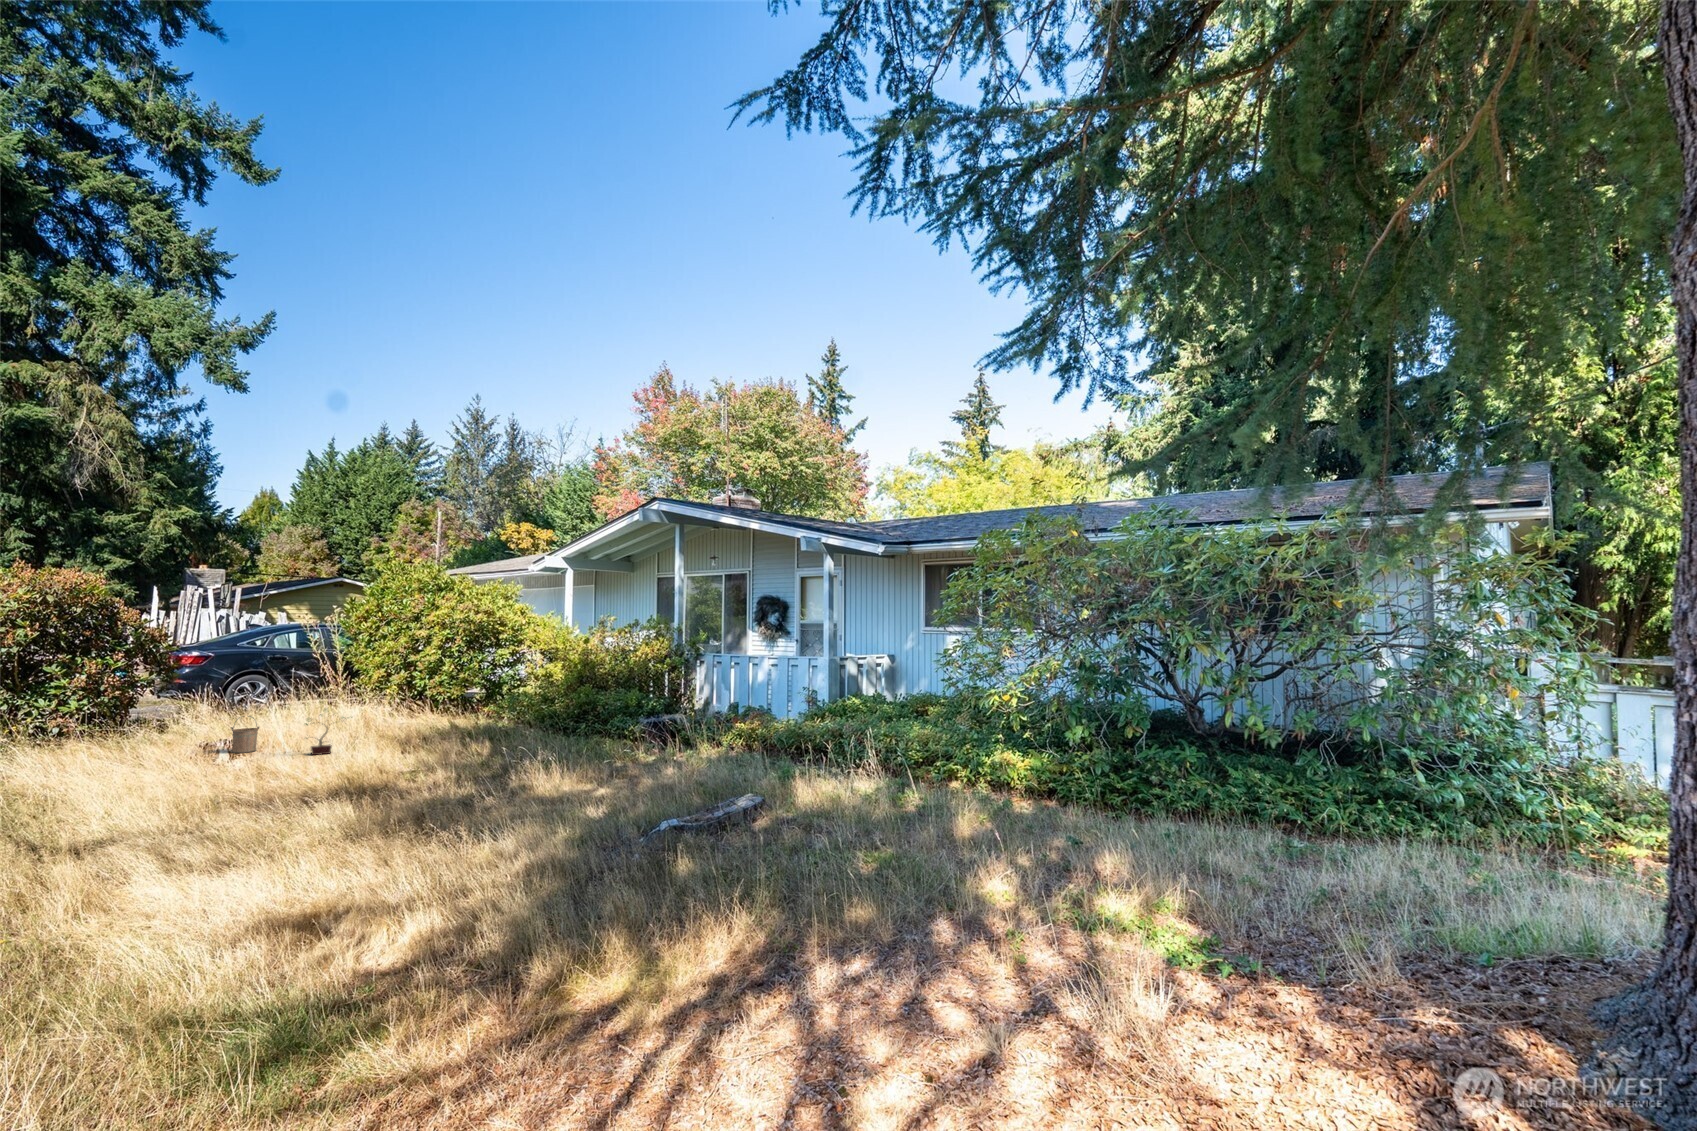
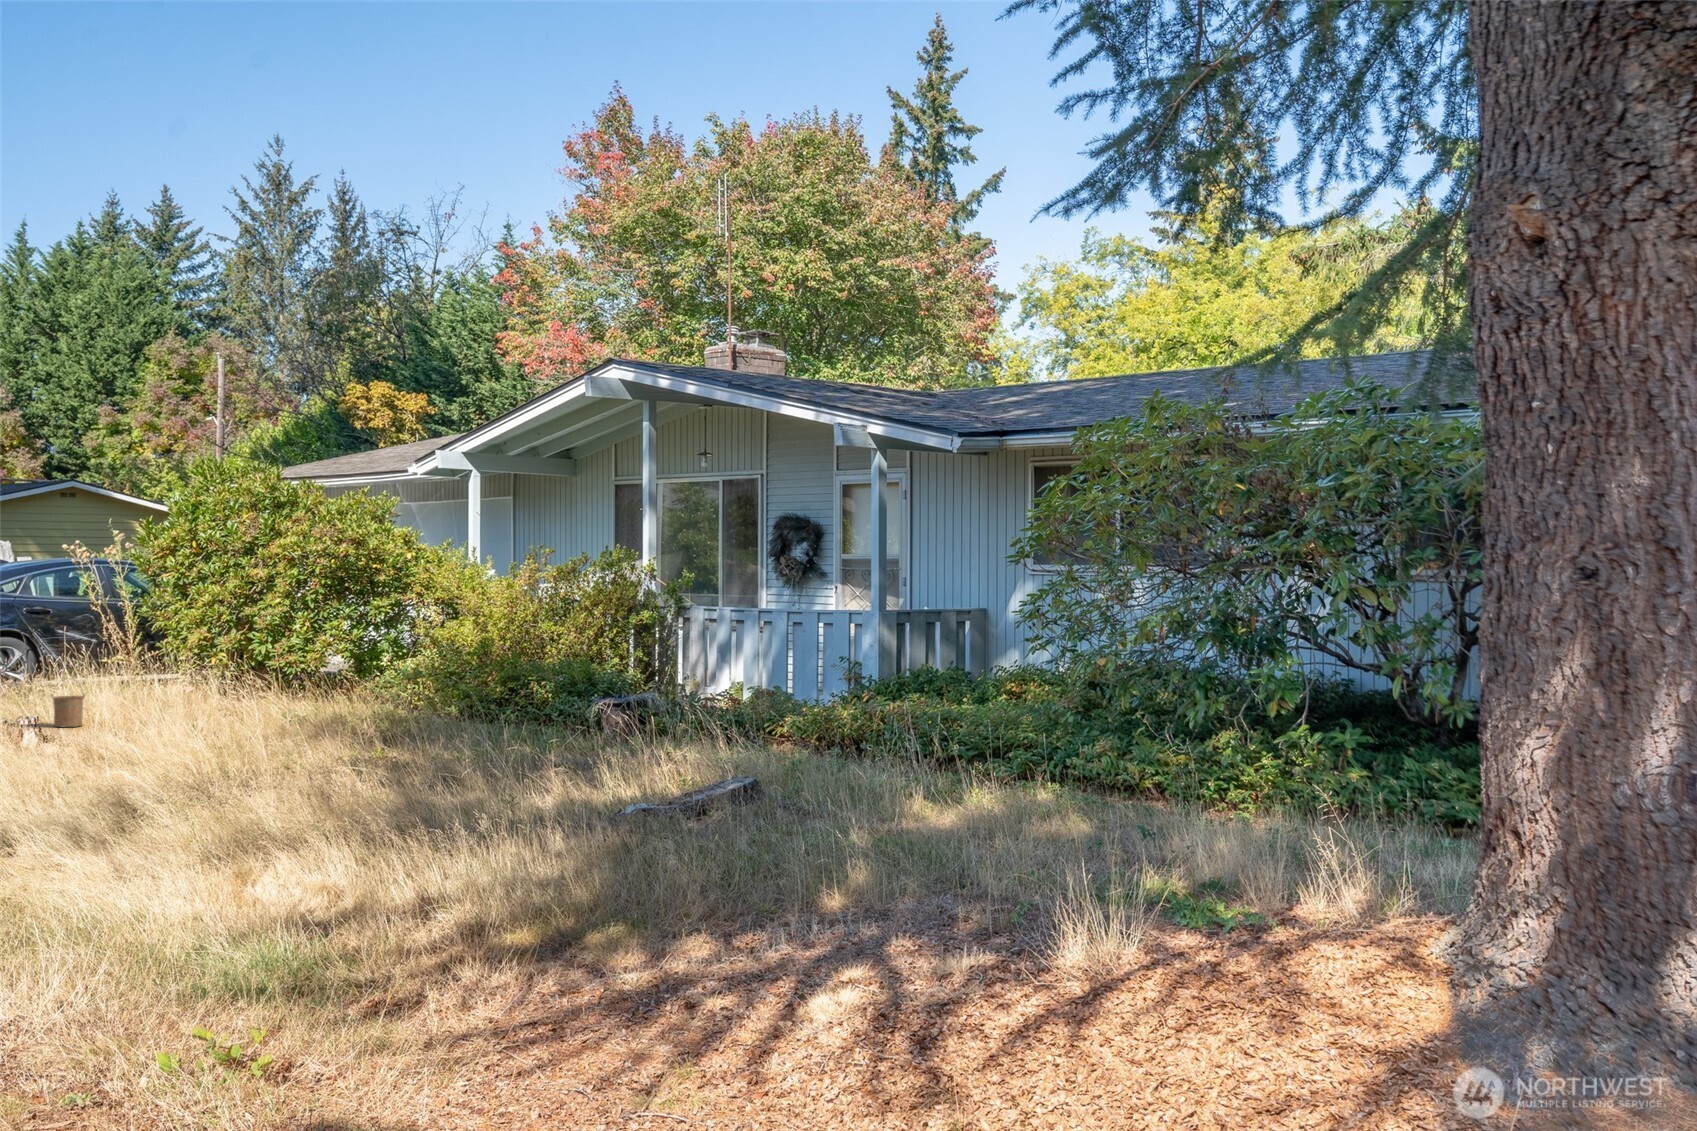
potted plant: present [306,709,344,755] -> none [146,669,207,732]

